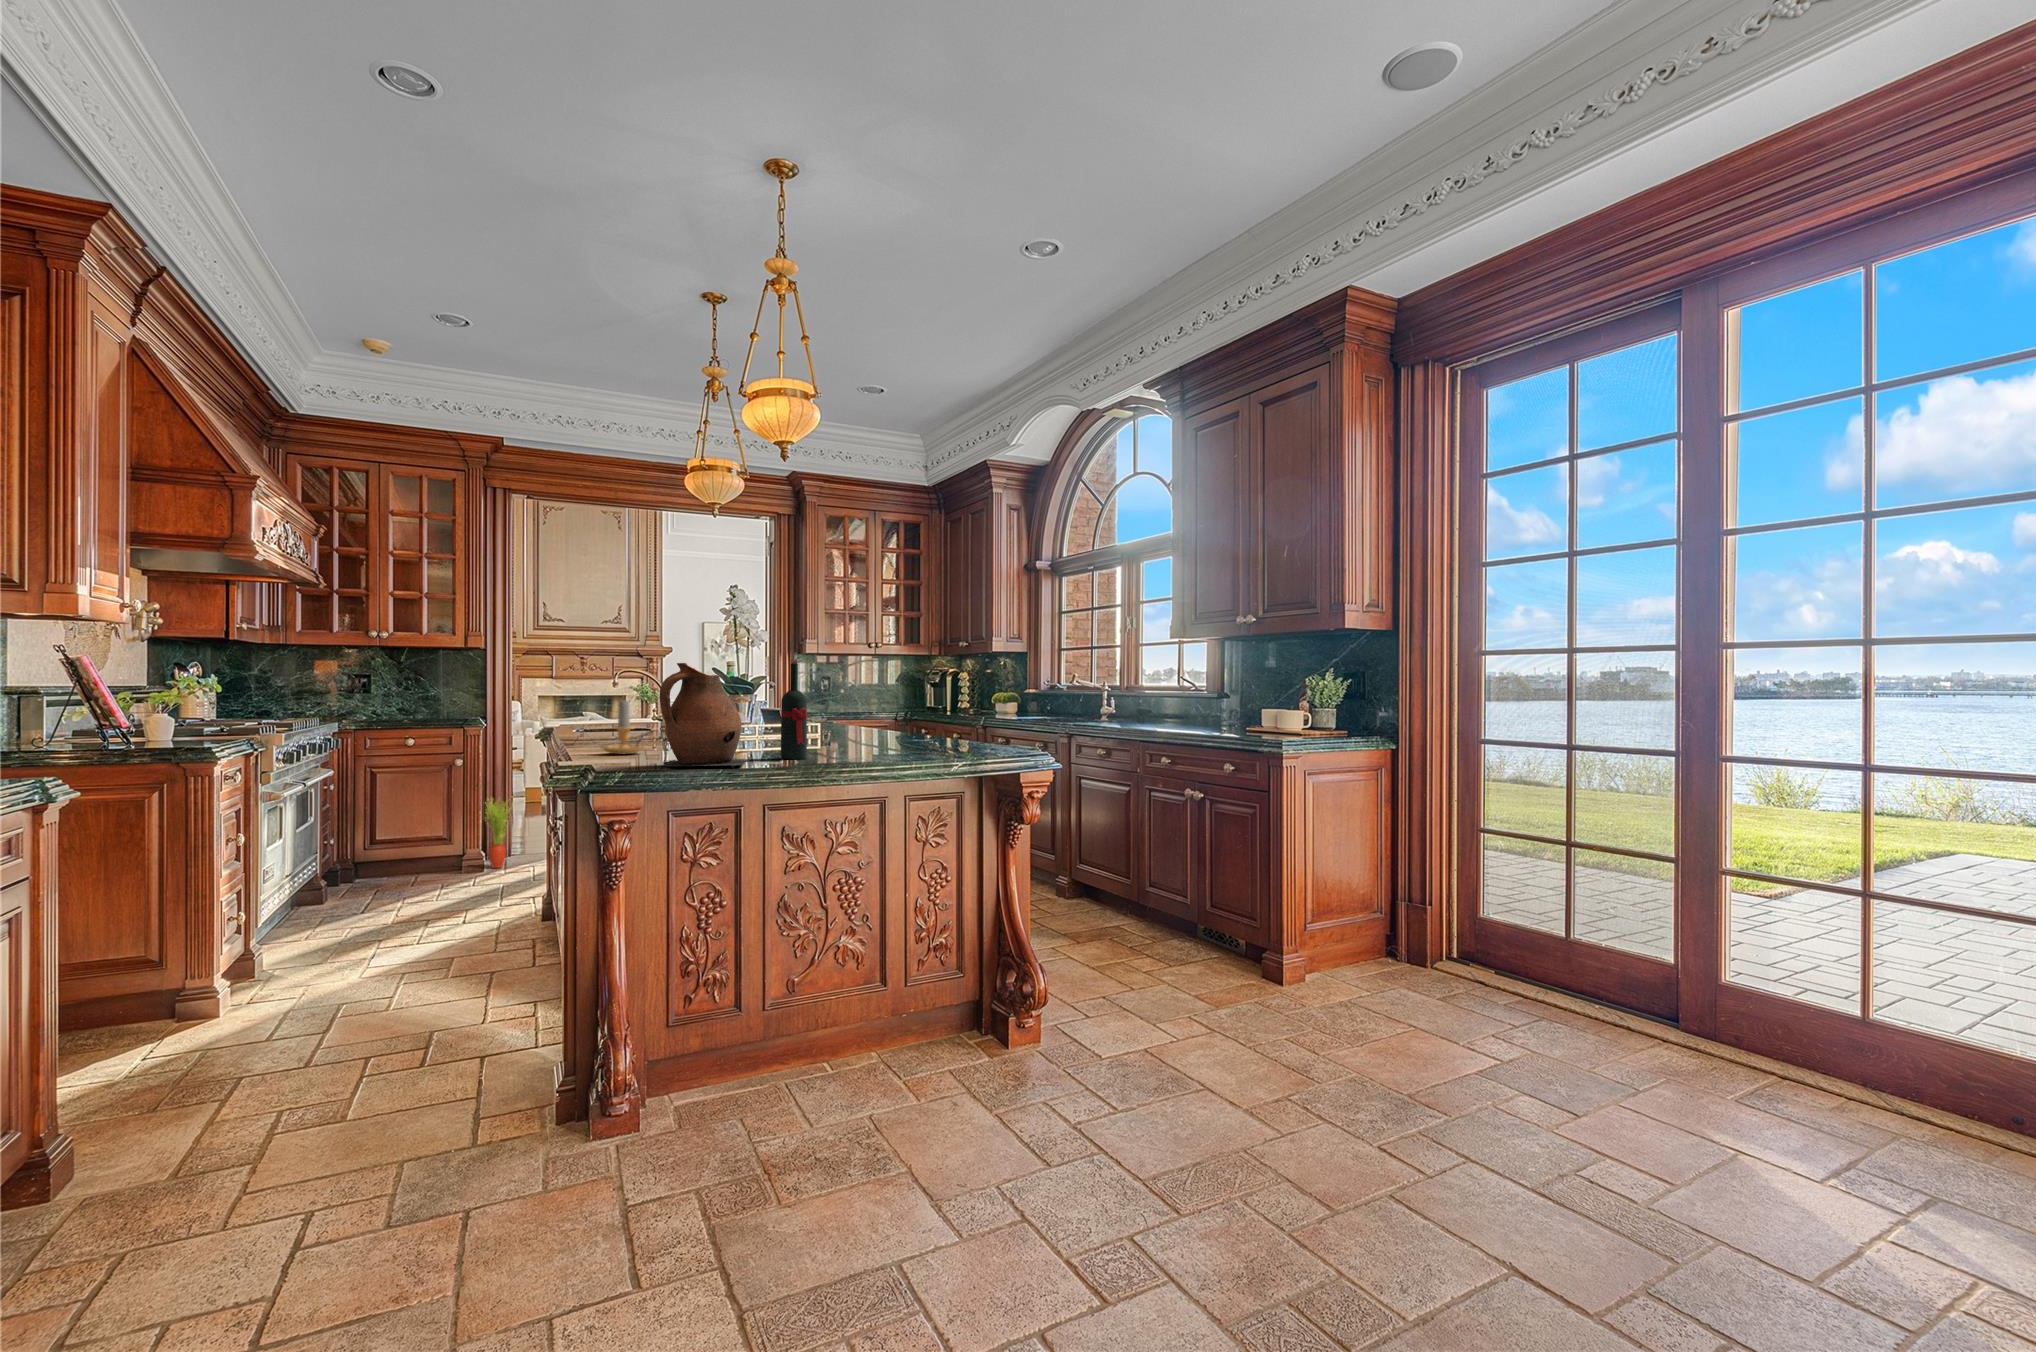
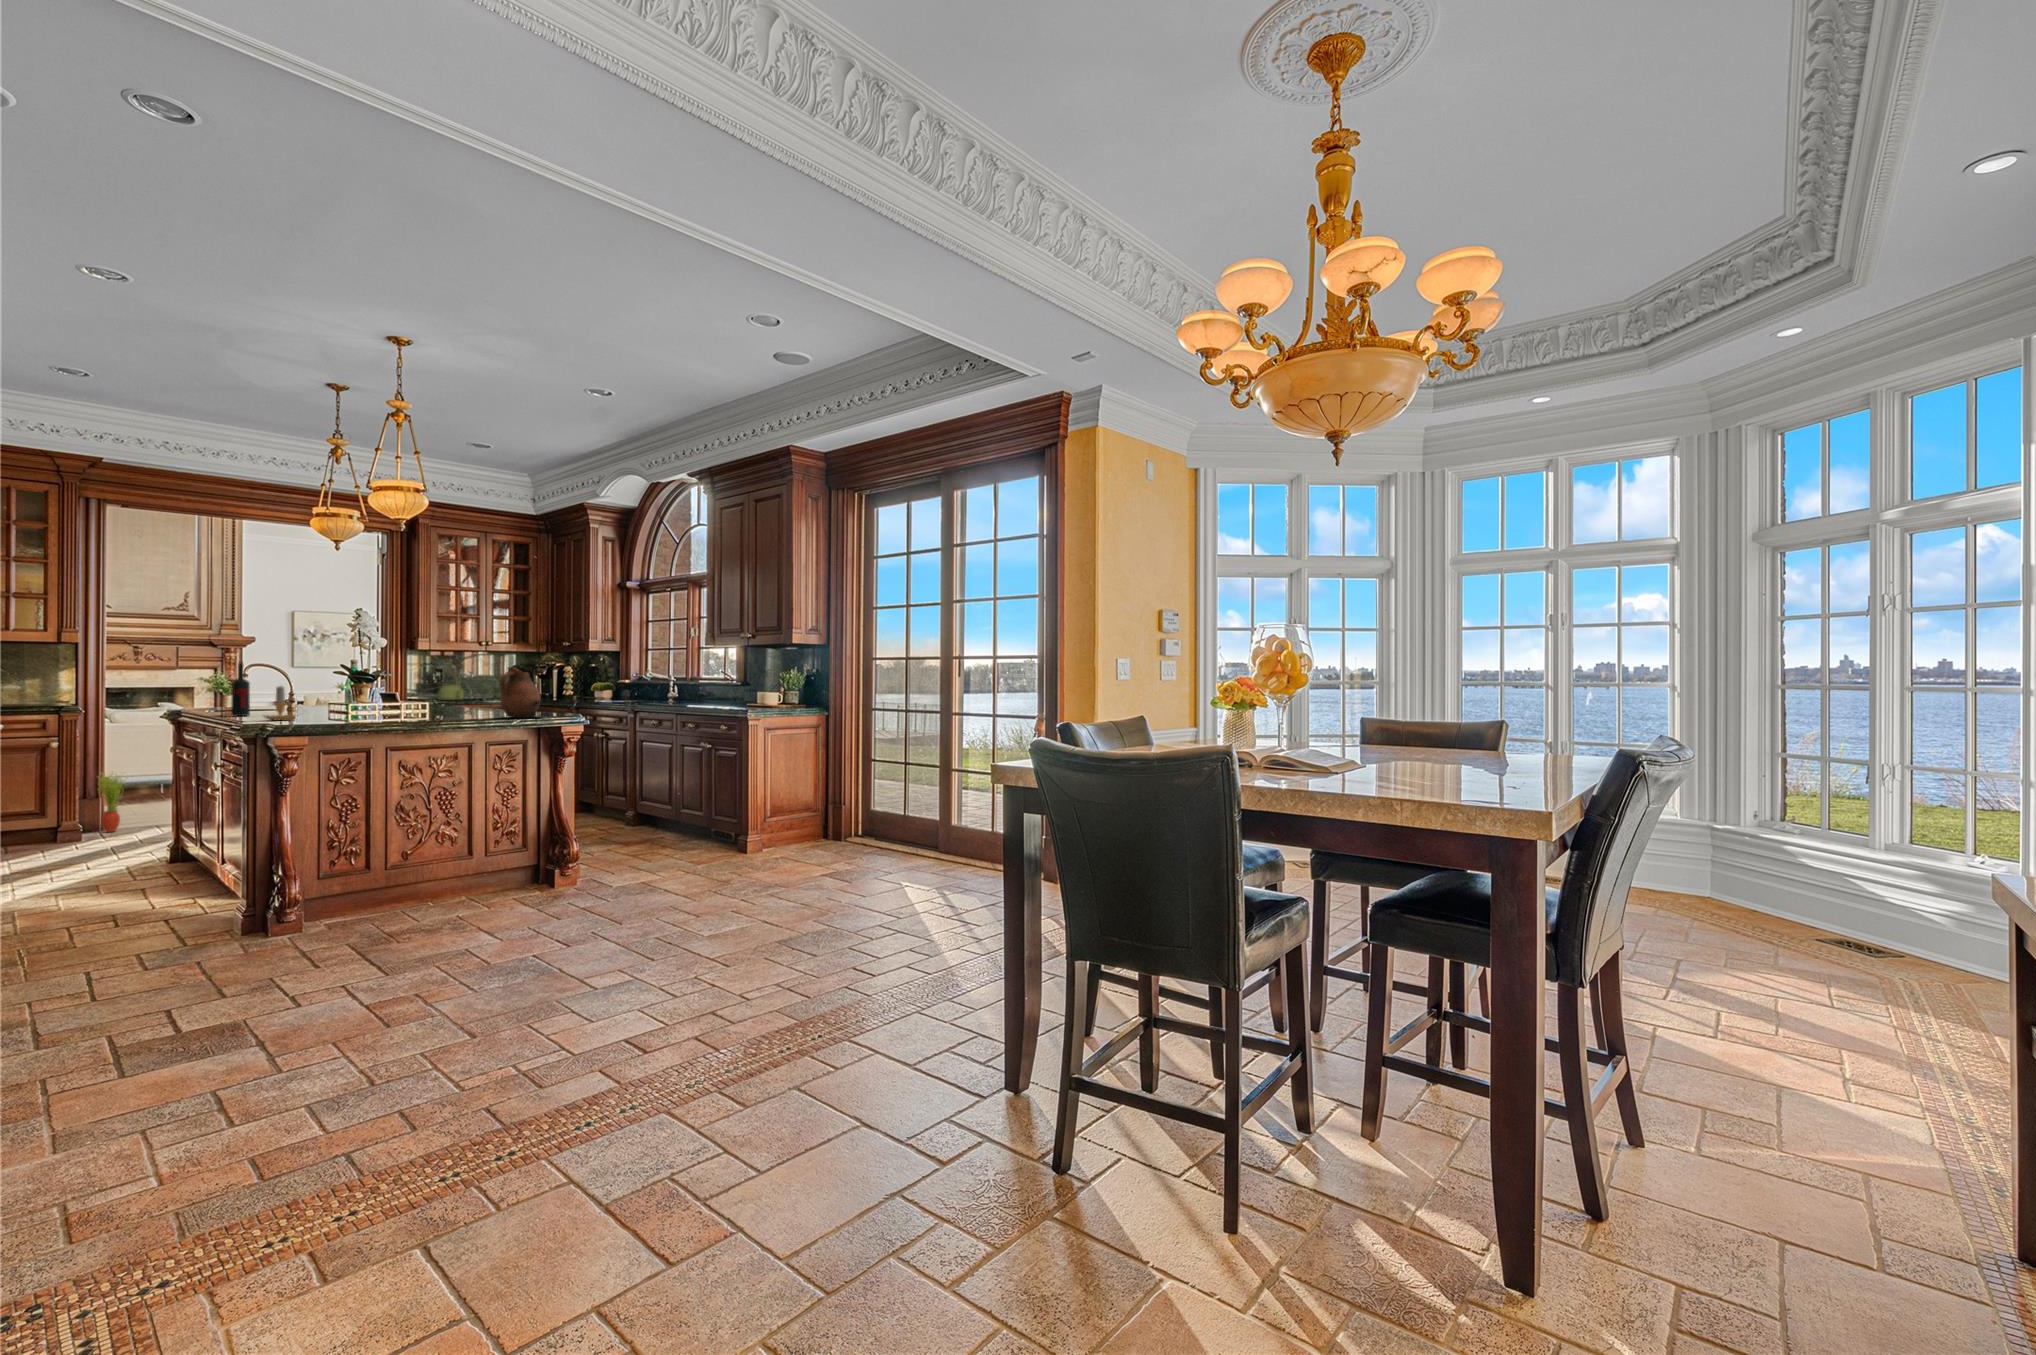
wine bottle: present [781,659,807,759] -> present [231,661,250,716]
ceramic pitcher: present [660,663,747,767] -> present [499,667,543,717]
kettle: none [821,683,849,715] -> present [437,675,464,700]

